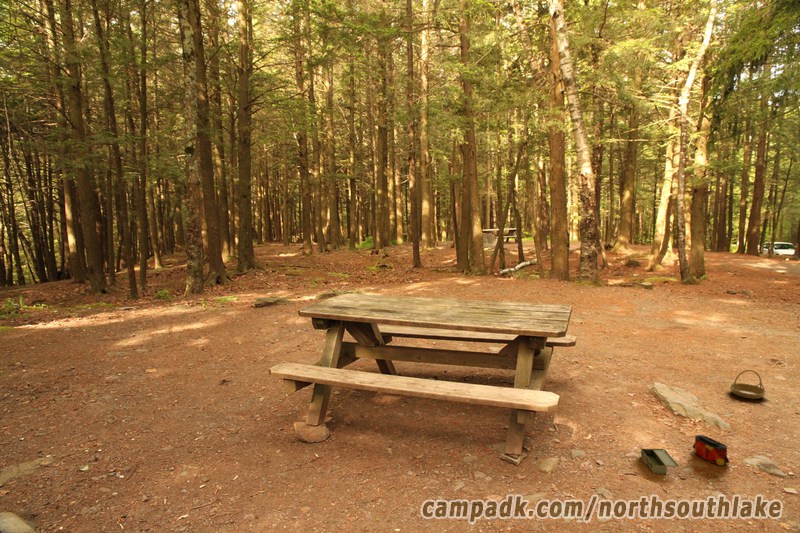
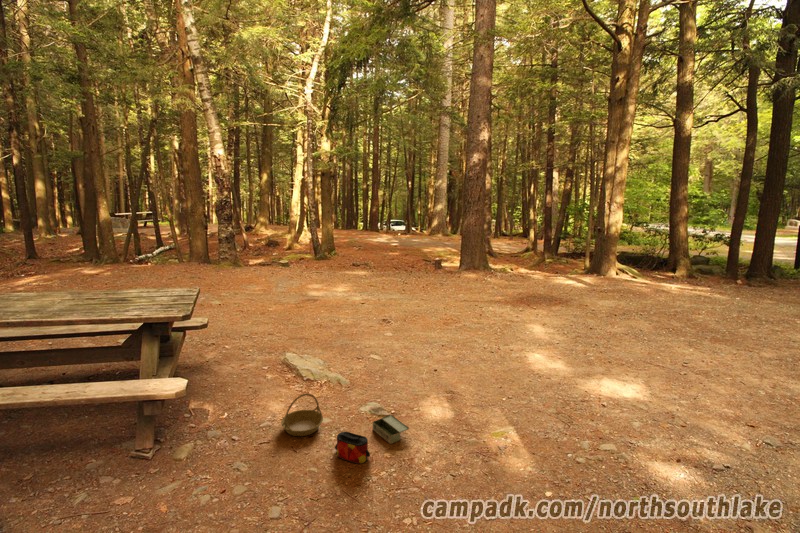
basket: present [729,370,767,399] -> present [281,394,323,436]
toolbox: present [641,449,678,474] -> present [373,415,409,444]

